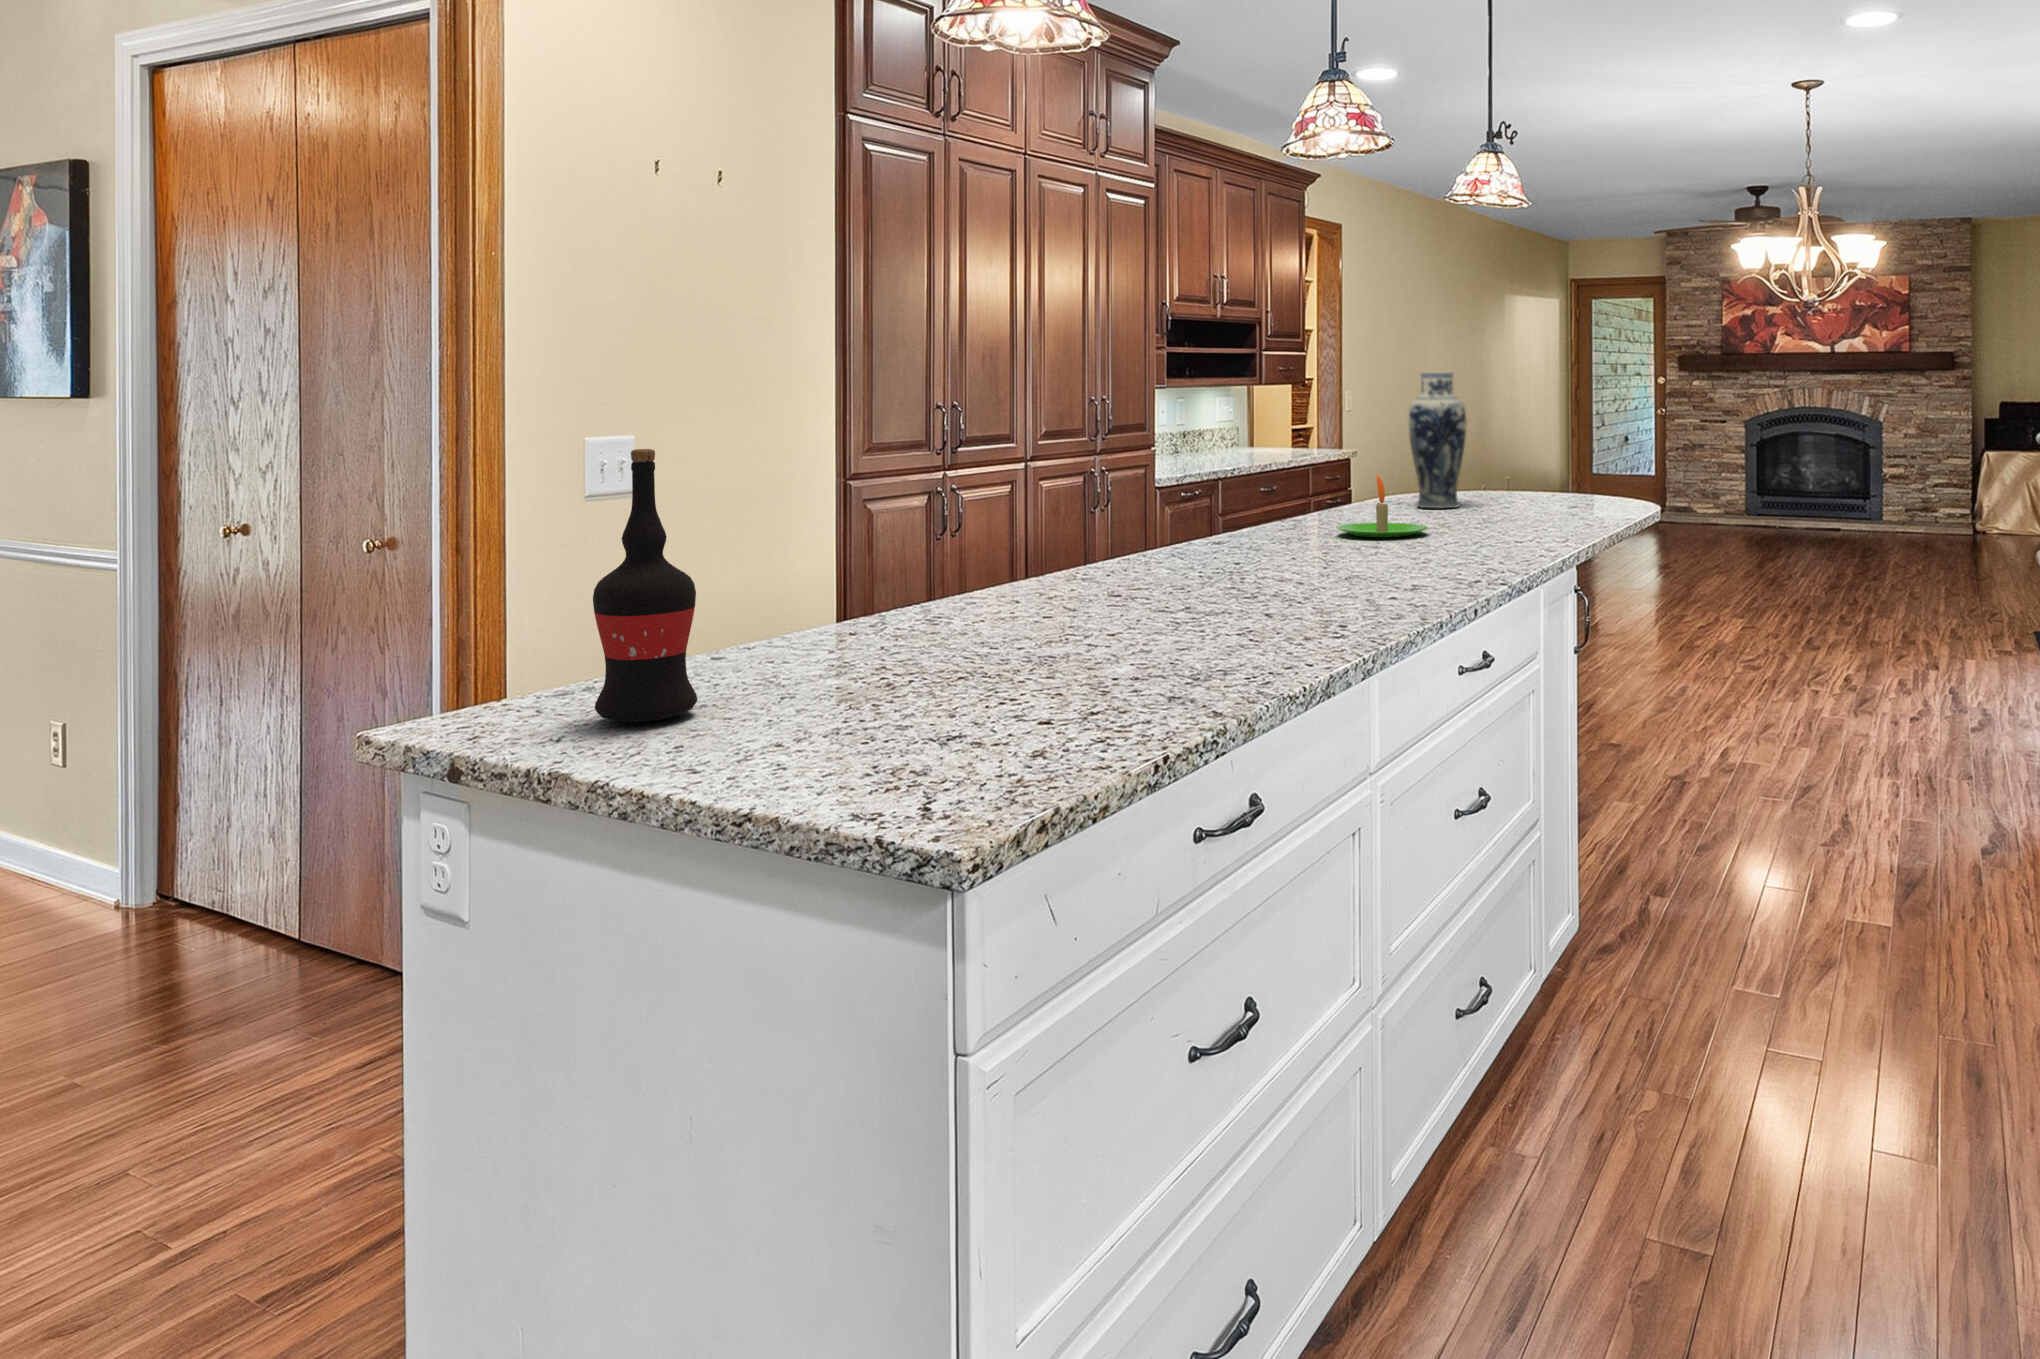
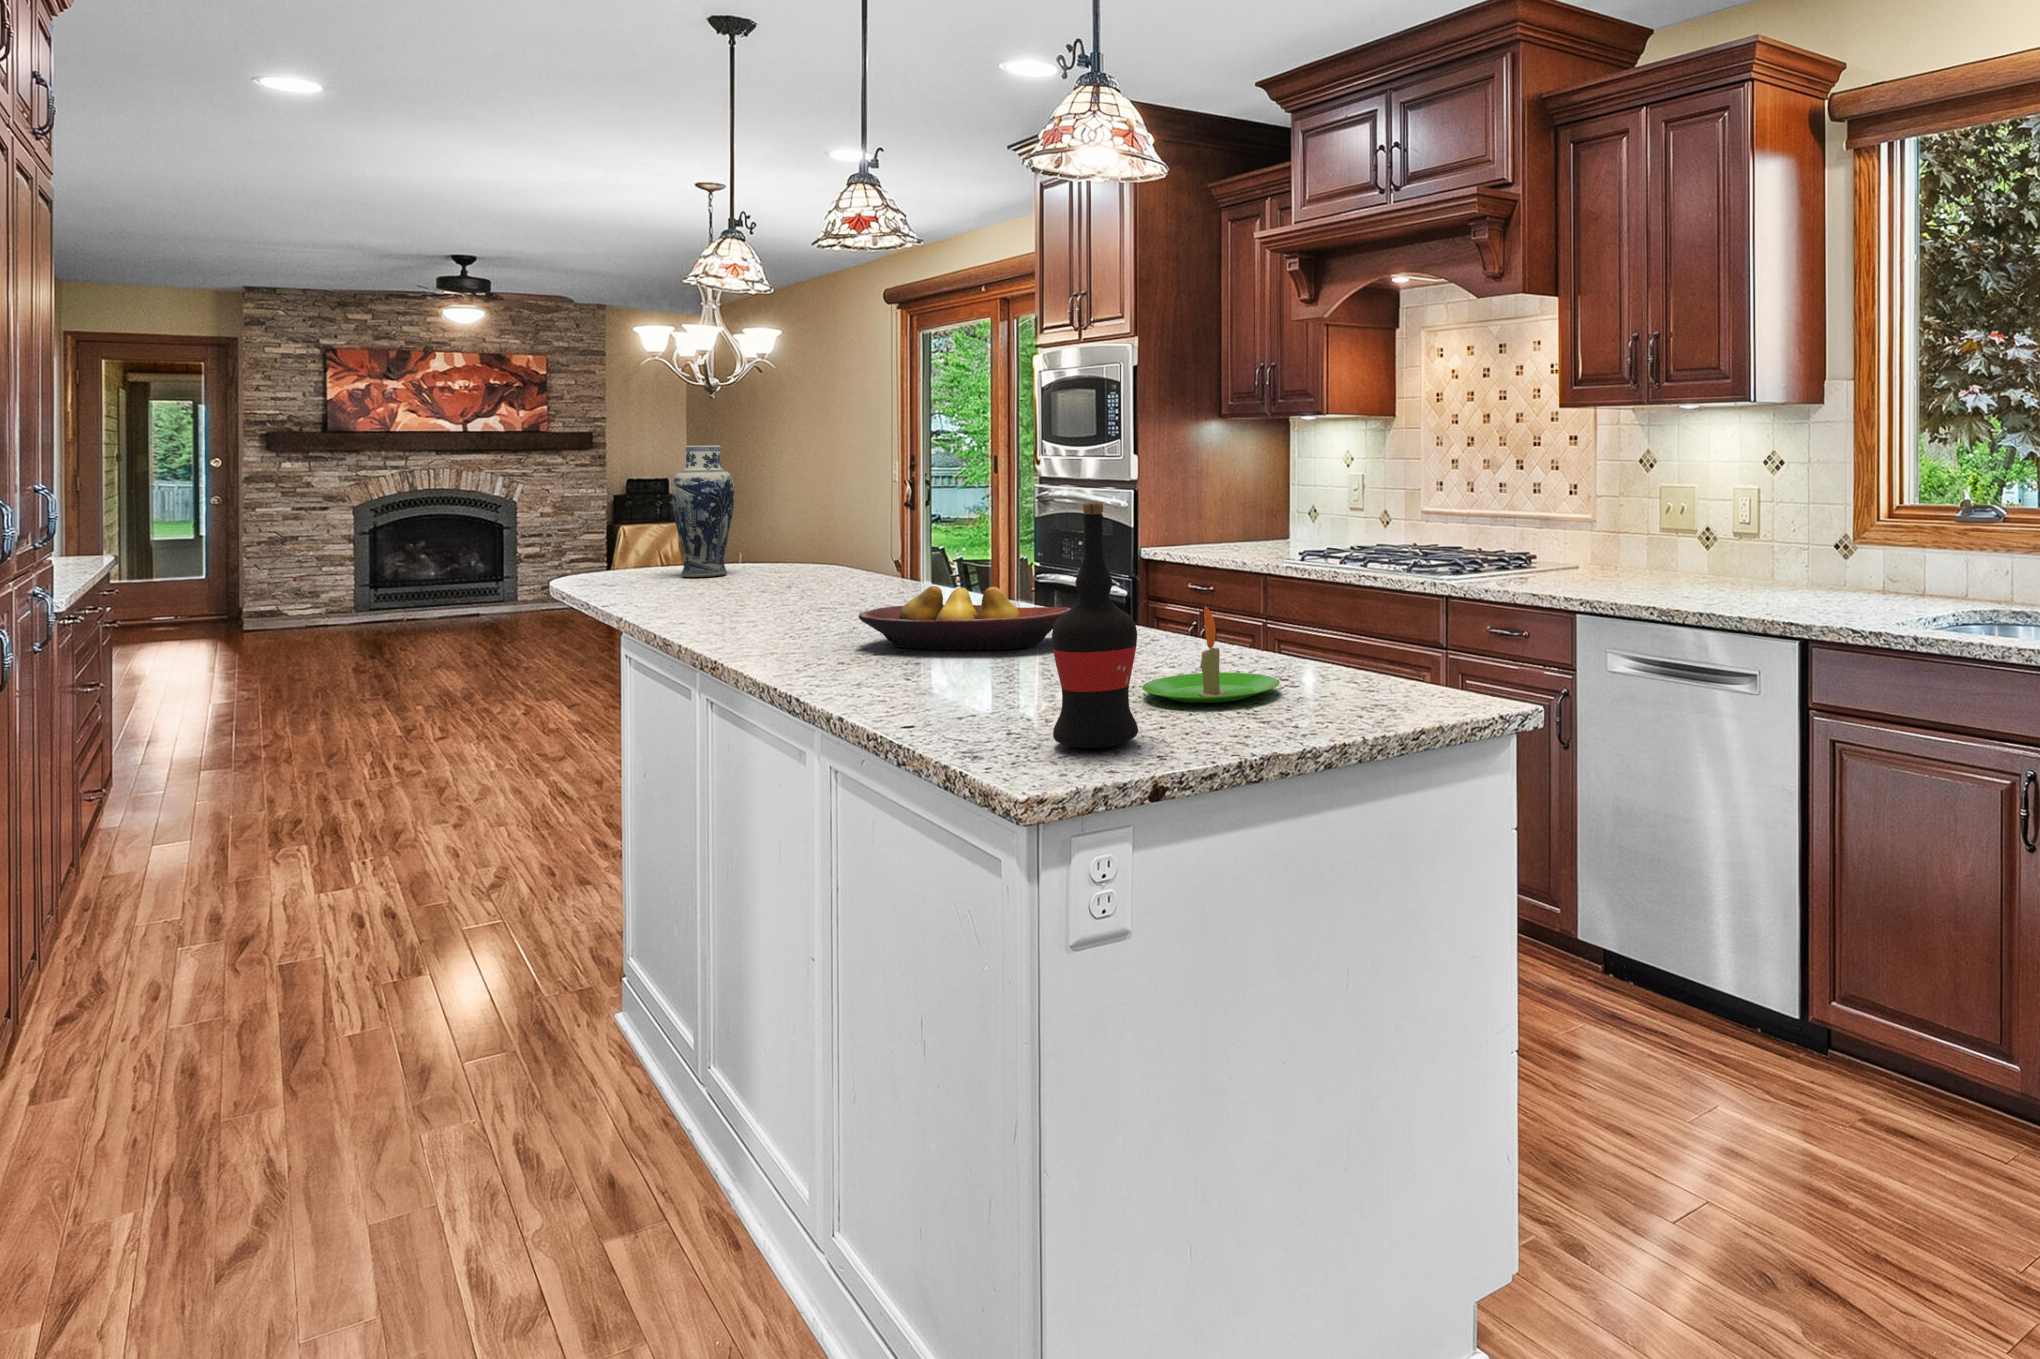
candle: present [1337,475,1428,537] -> present [1142,606,1280,703]
fruit bowl: none [1079,535,1236,620] -> present [859,586,1070,650]

